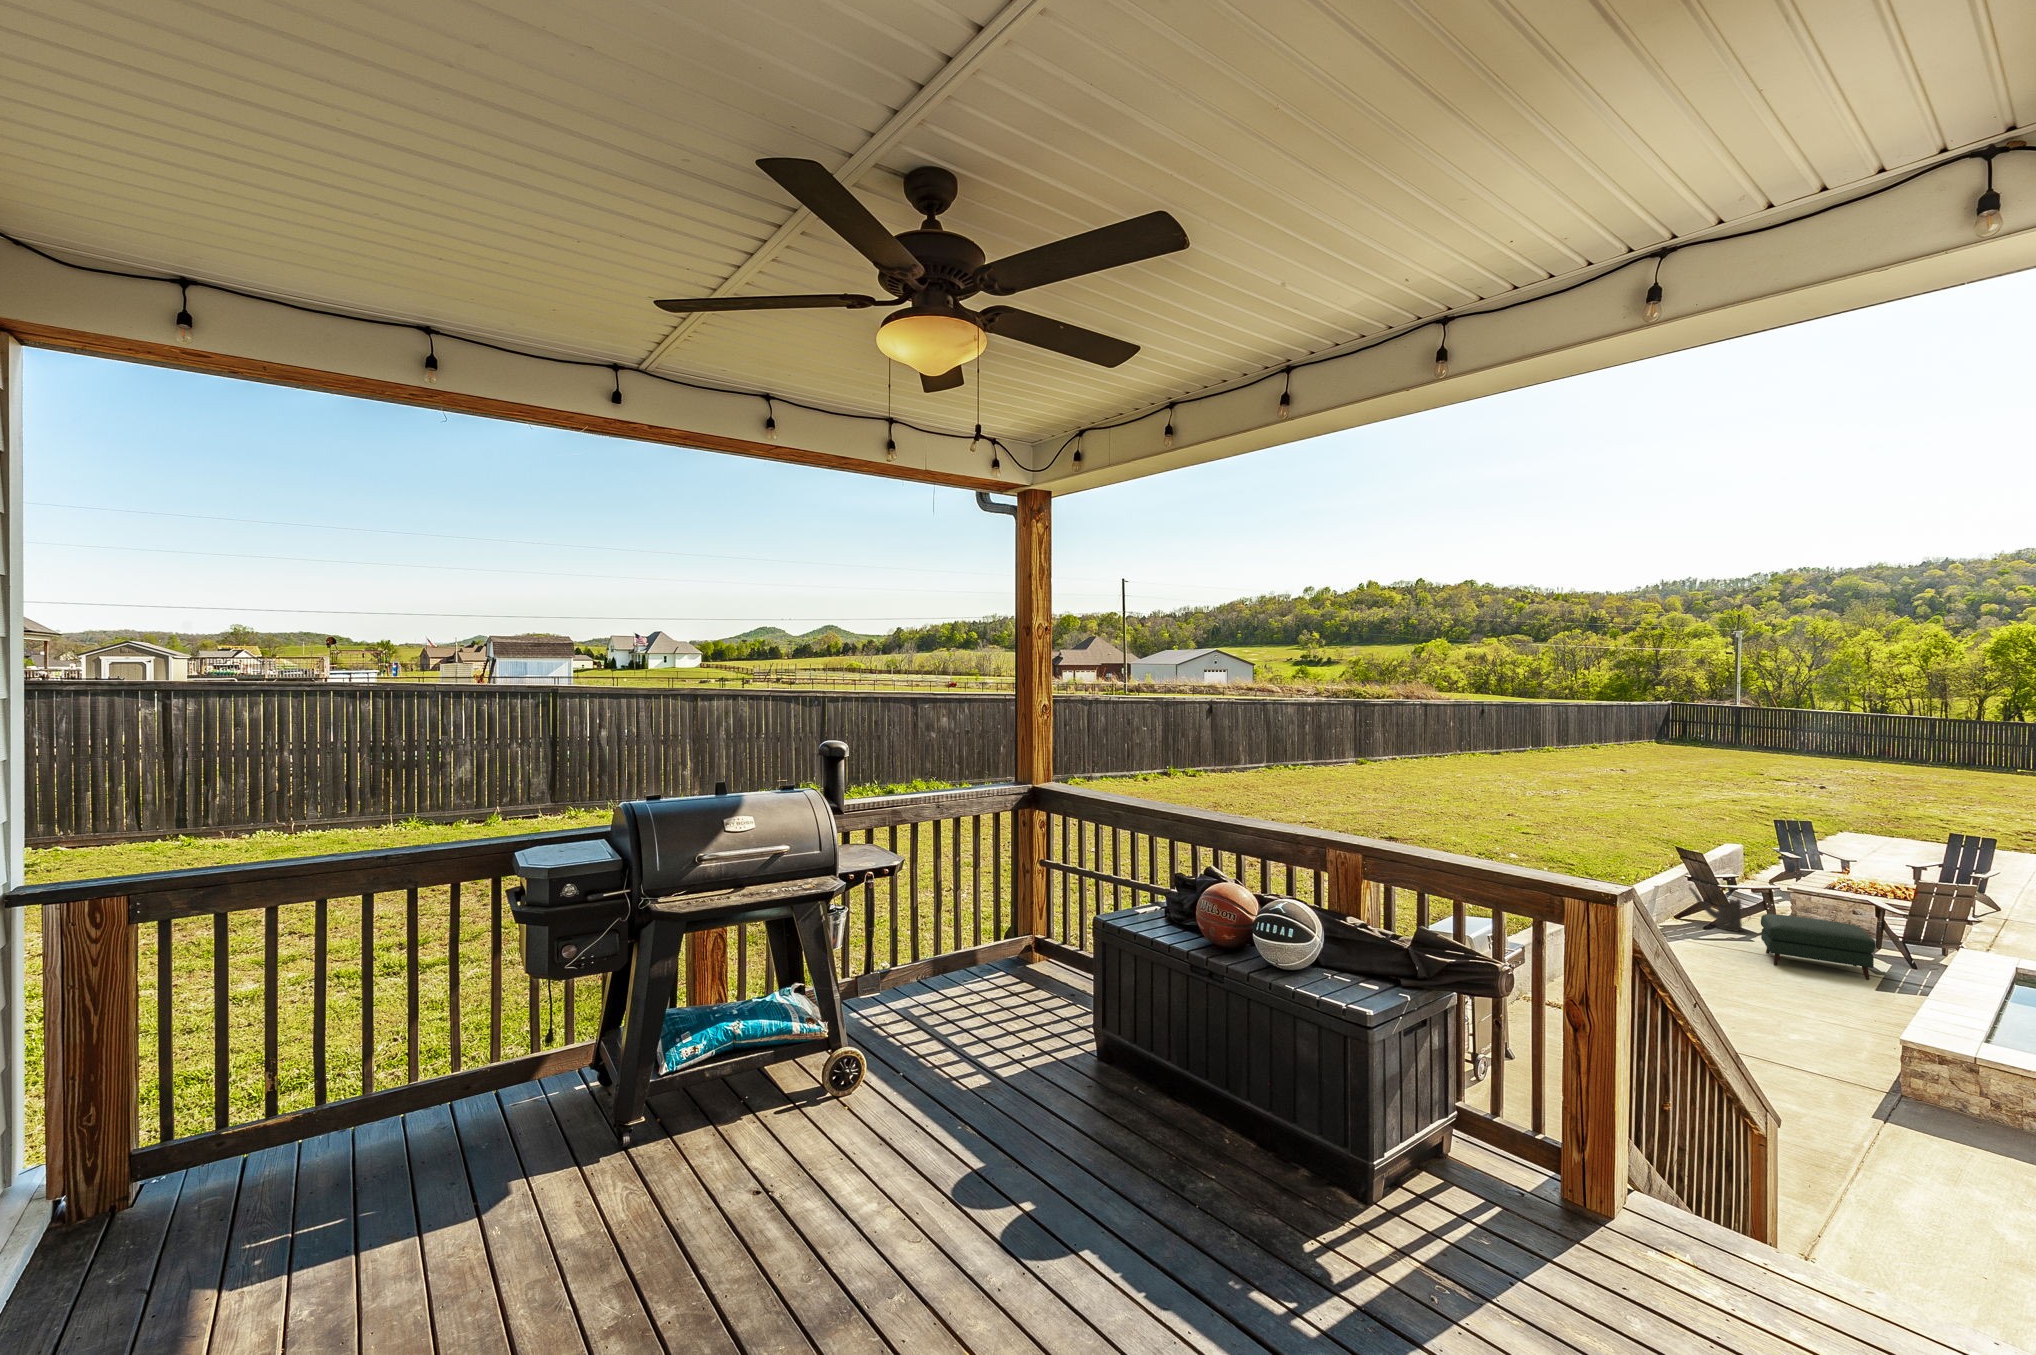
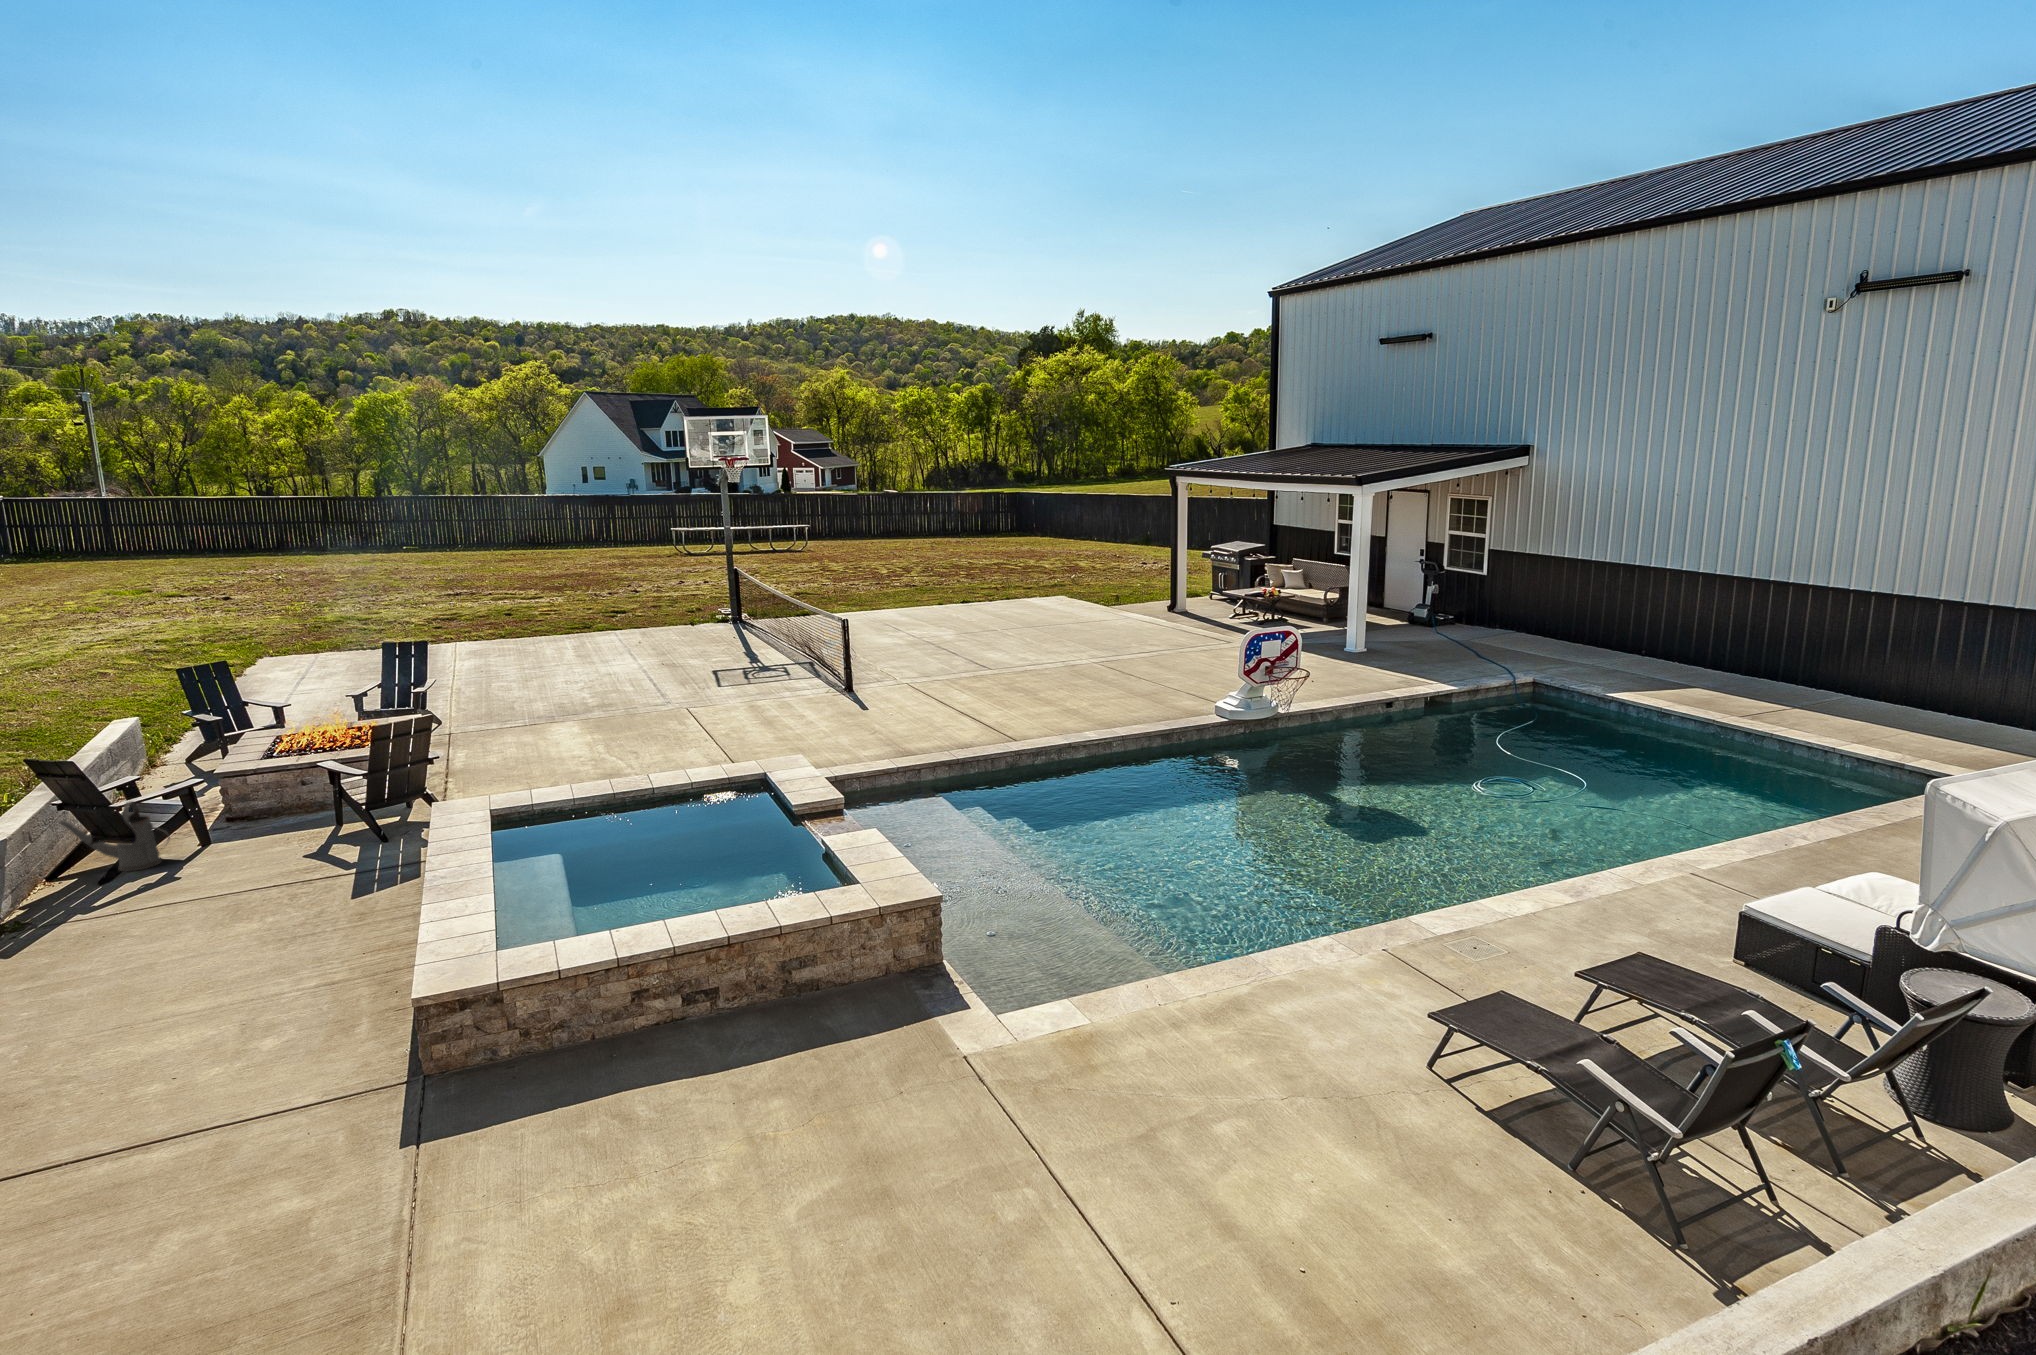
ottoman: present [1761,914,1876,980] -> none [185,809,343,910]

